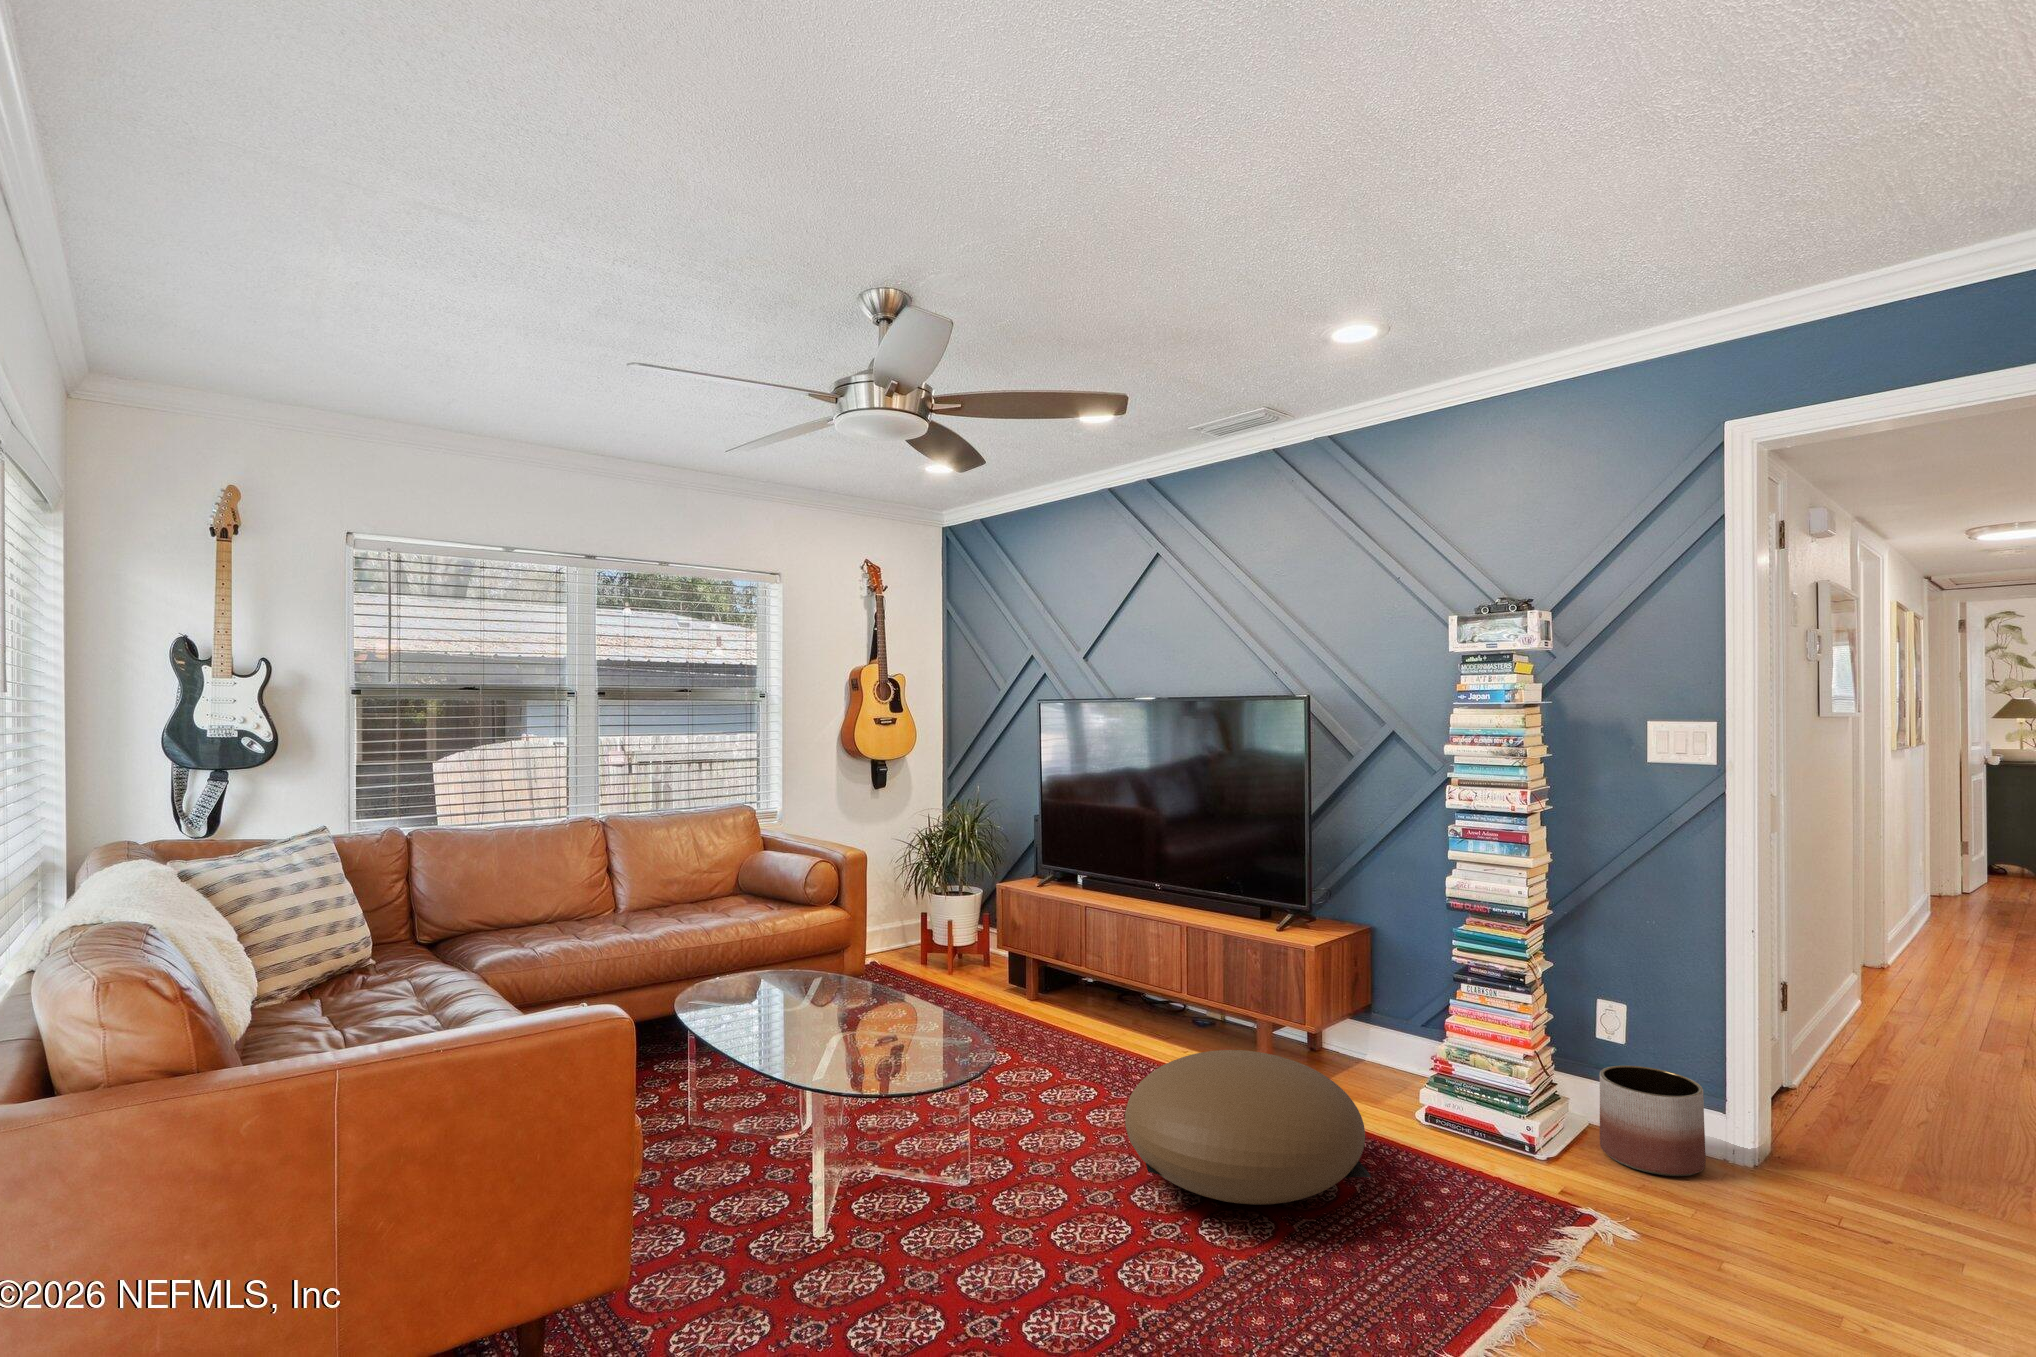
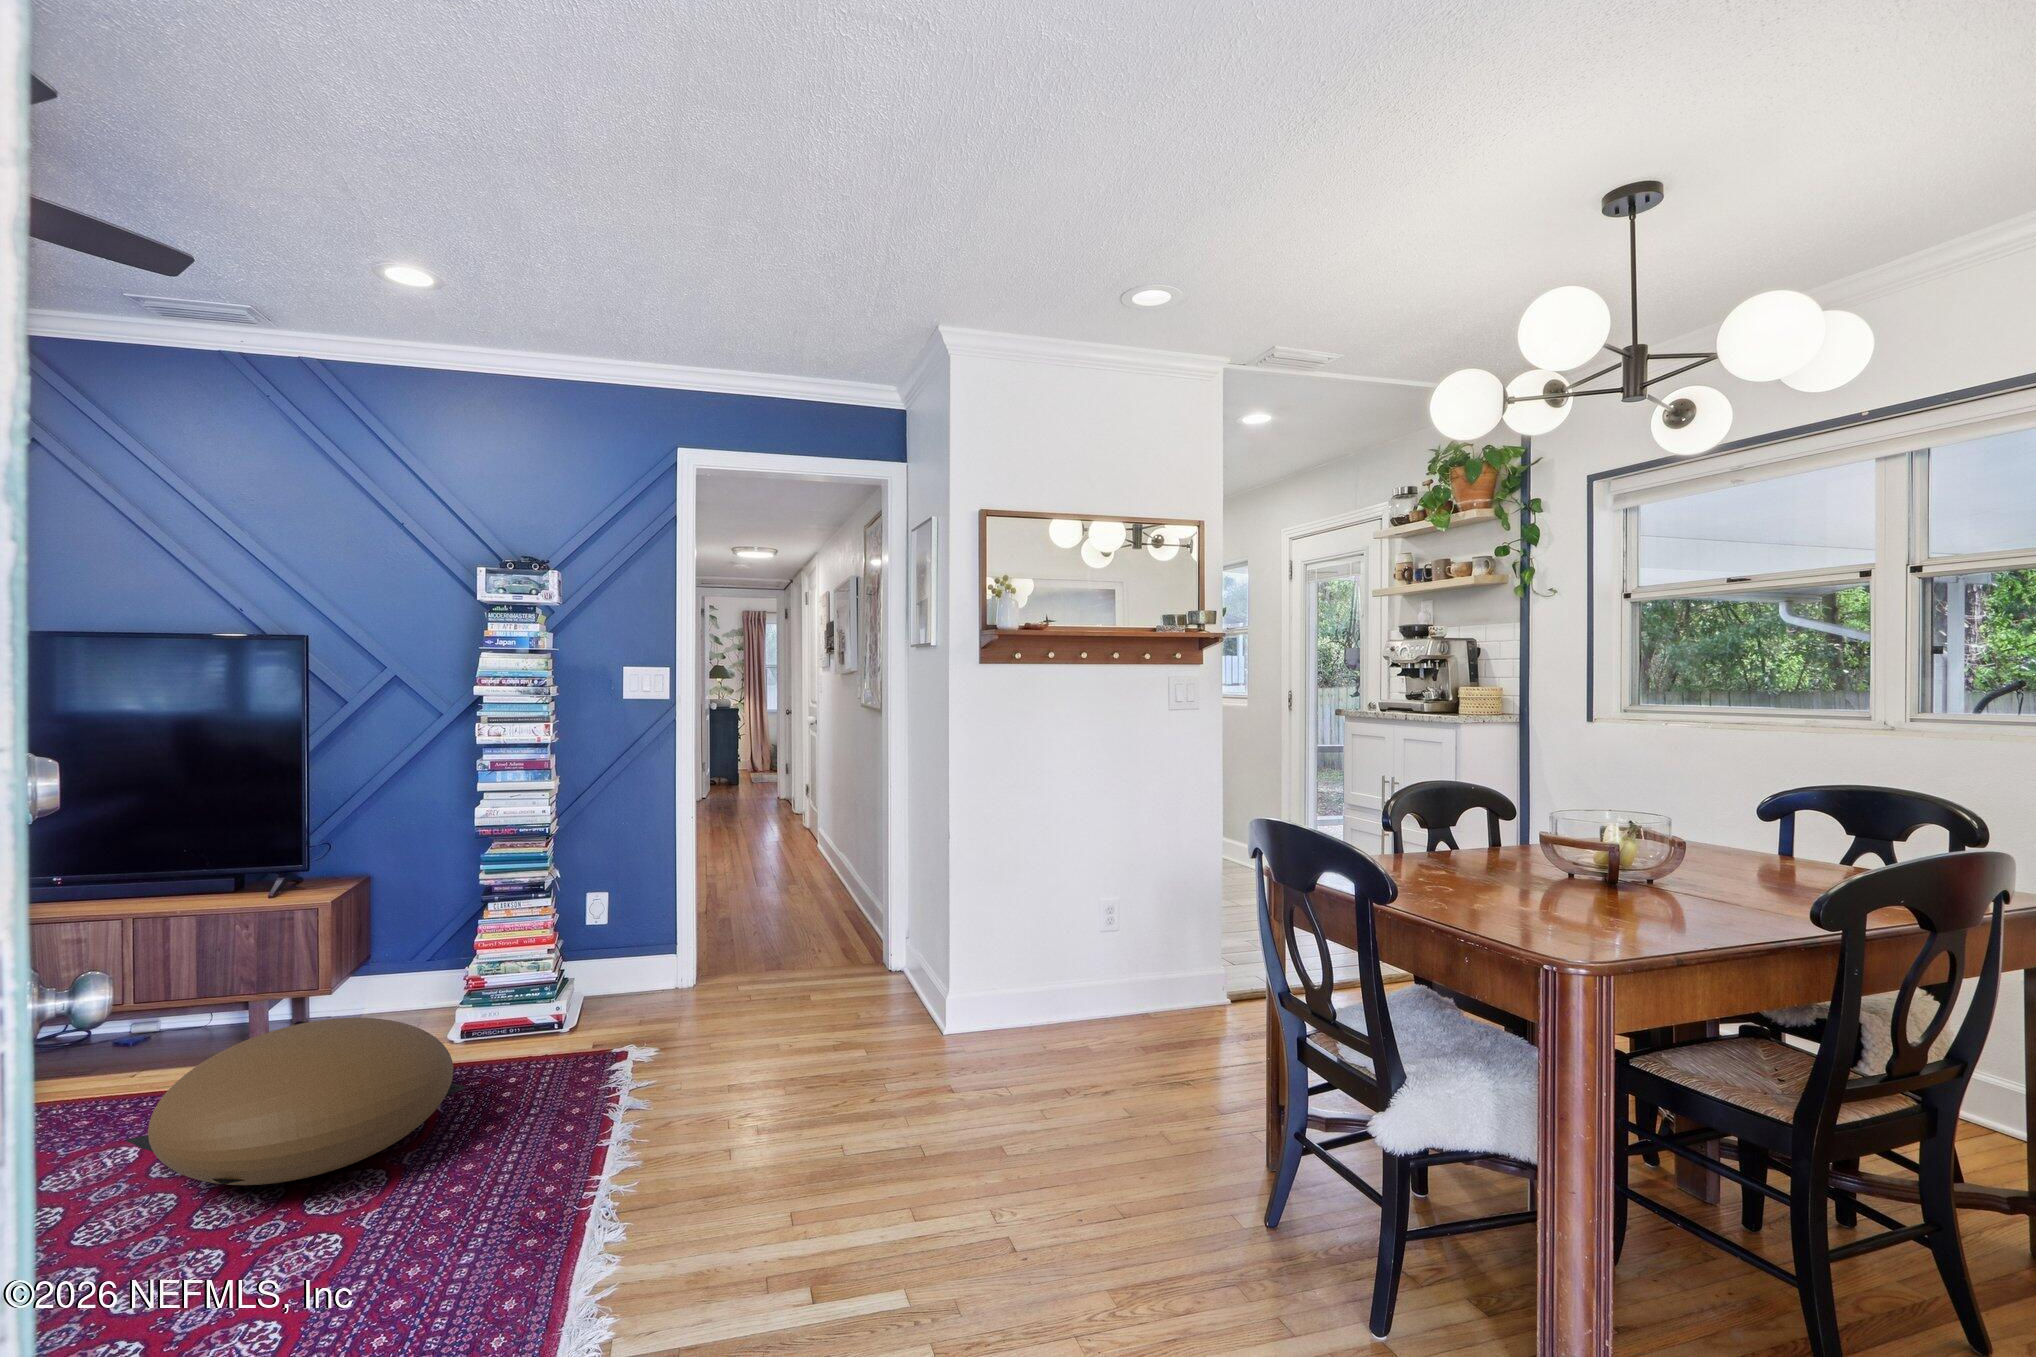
planter: present [1600,1065,1706,1176] -> none [603,931,676,1009]

